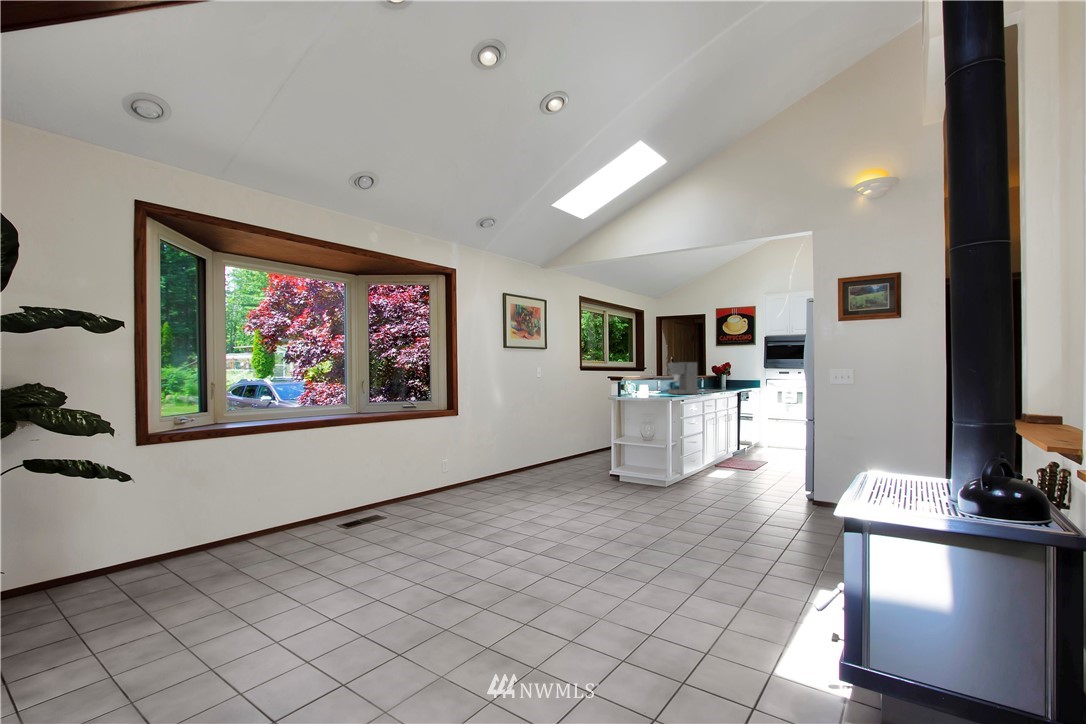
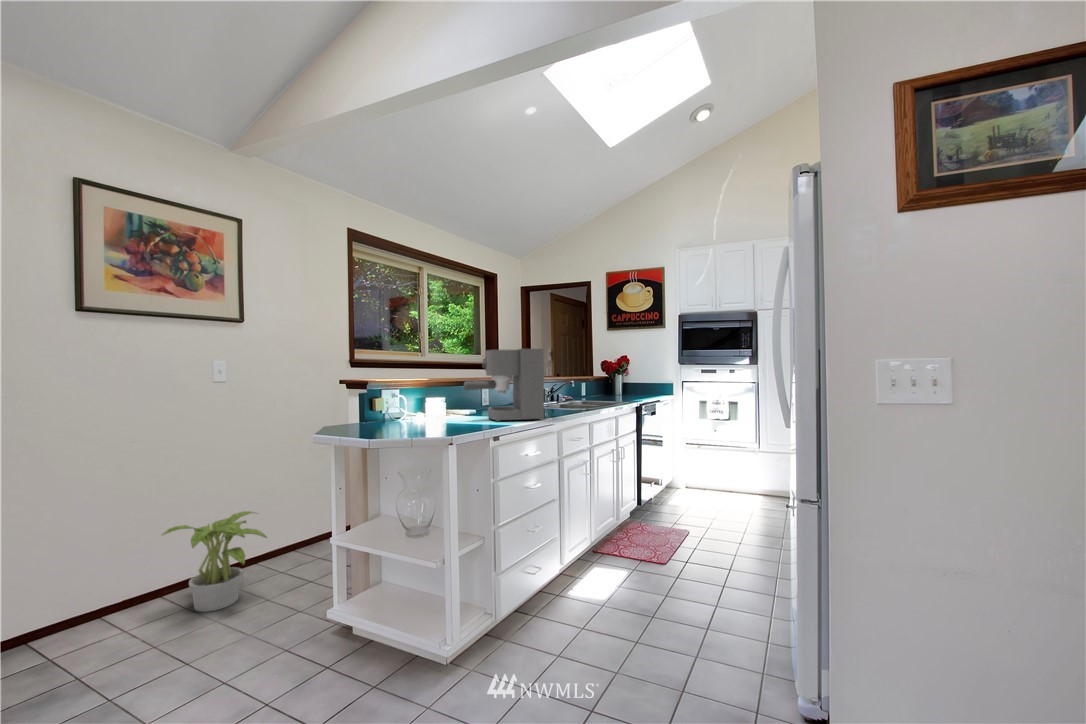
potted plant: none [535,434,570,473] -> present [162,511,267,612]

